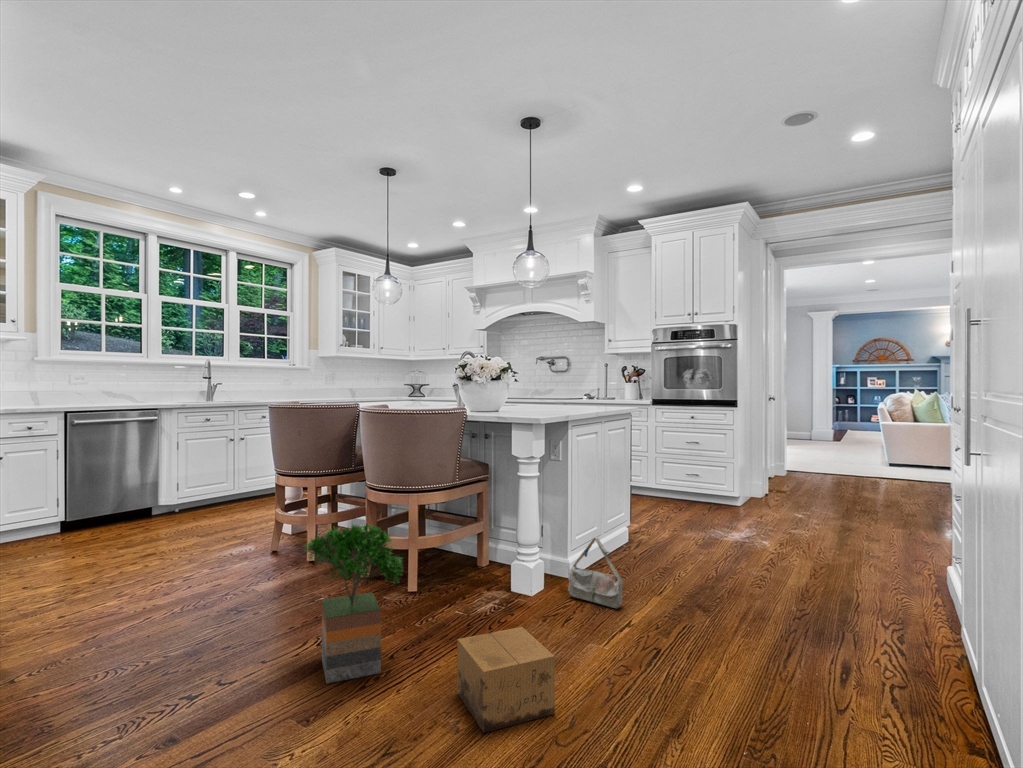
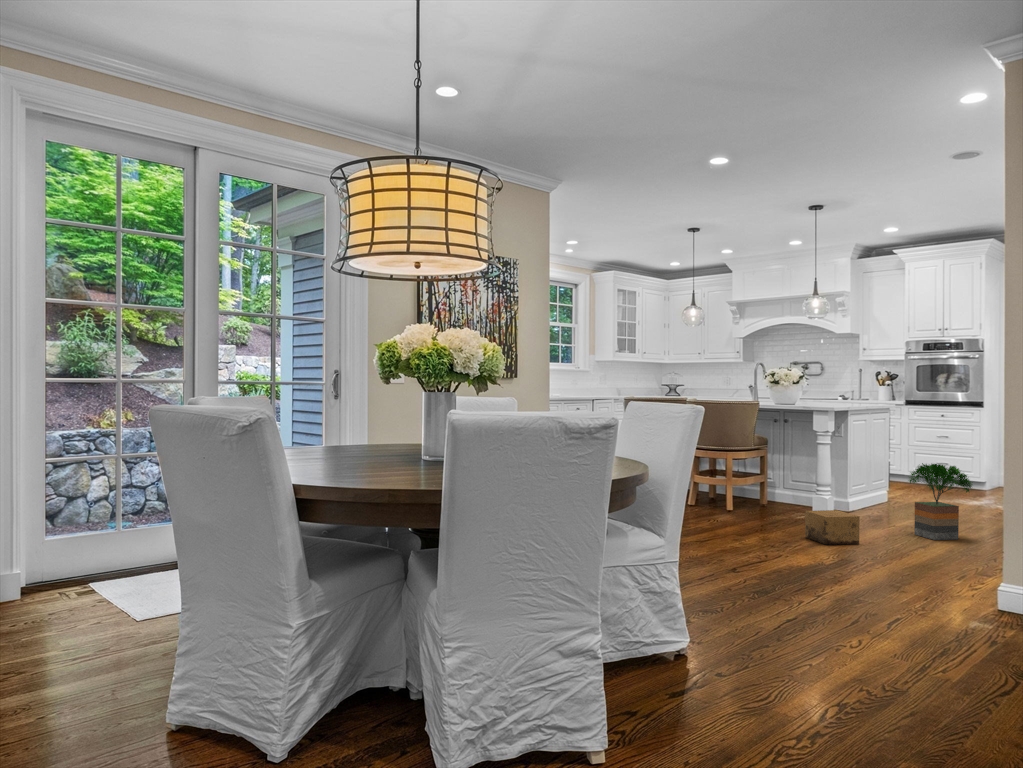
potted tree: present [304,524,403,683] -> present [909,463,972,540]
bag: present [568,537,623,608] -> none [851,481,889,523]

